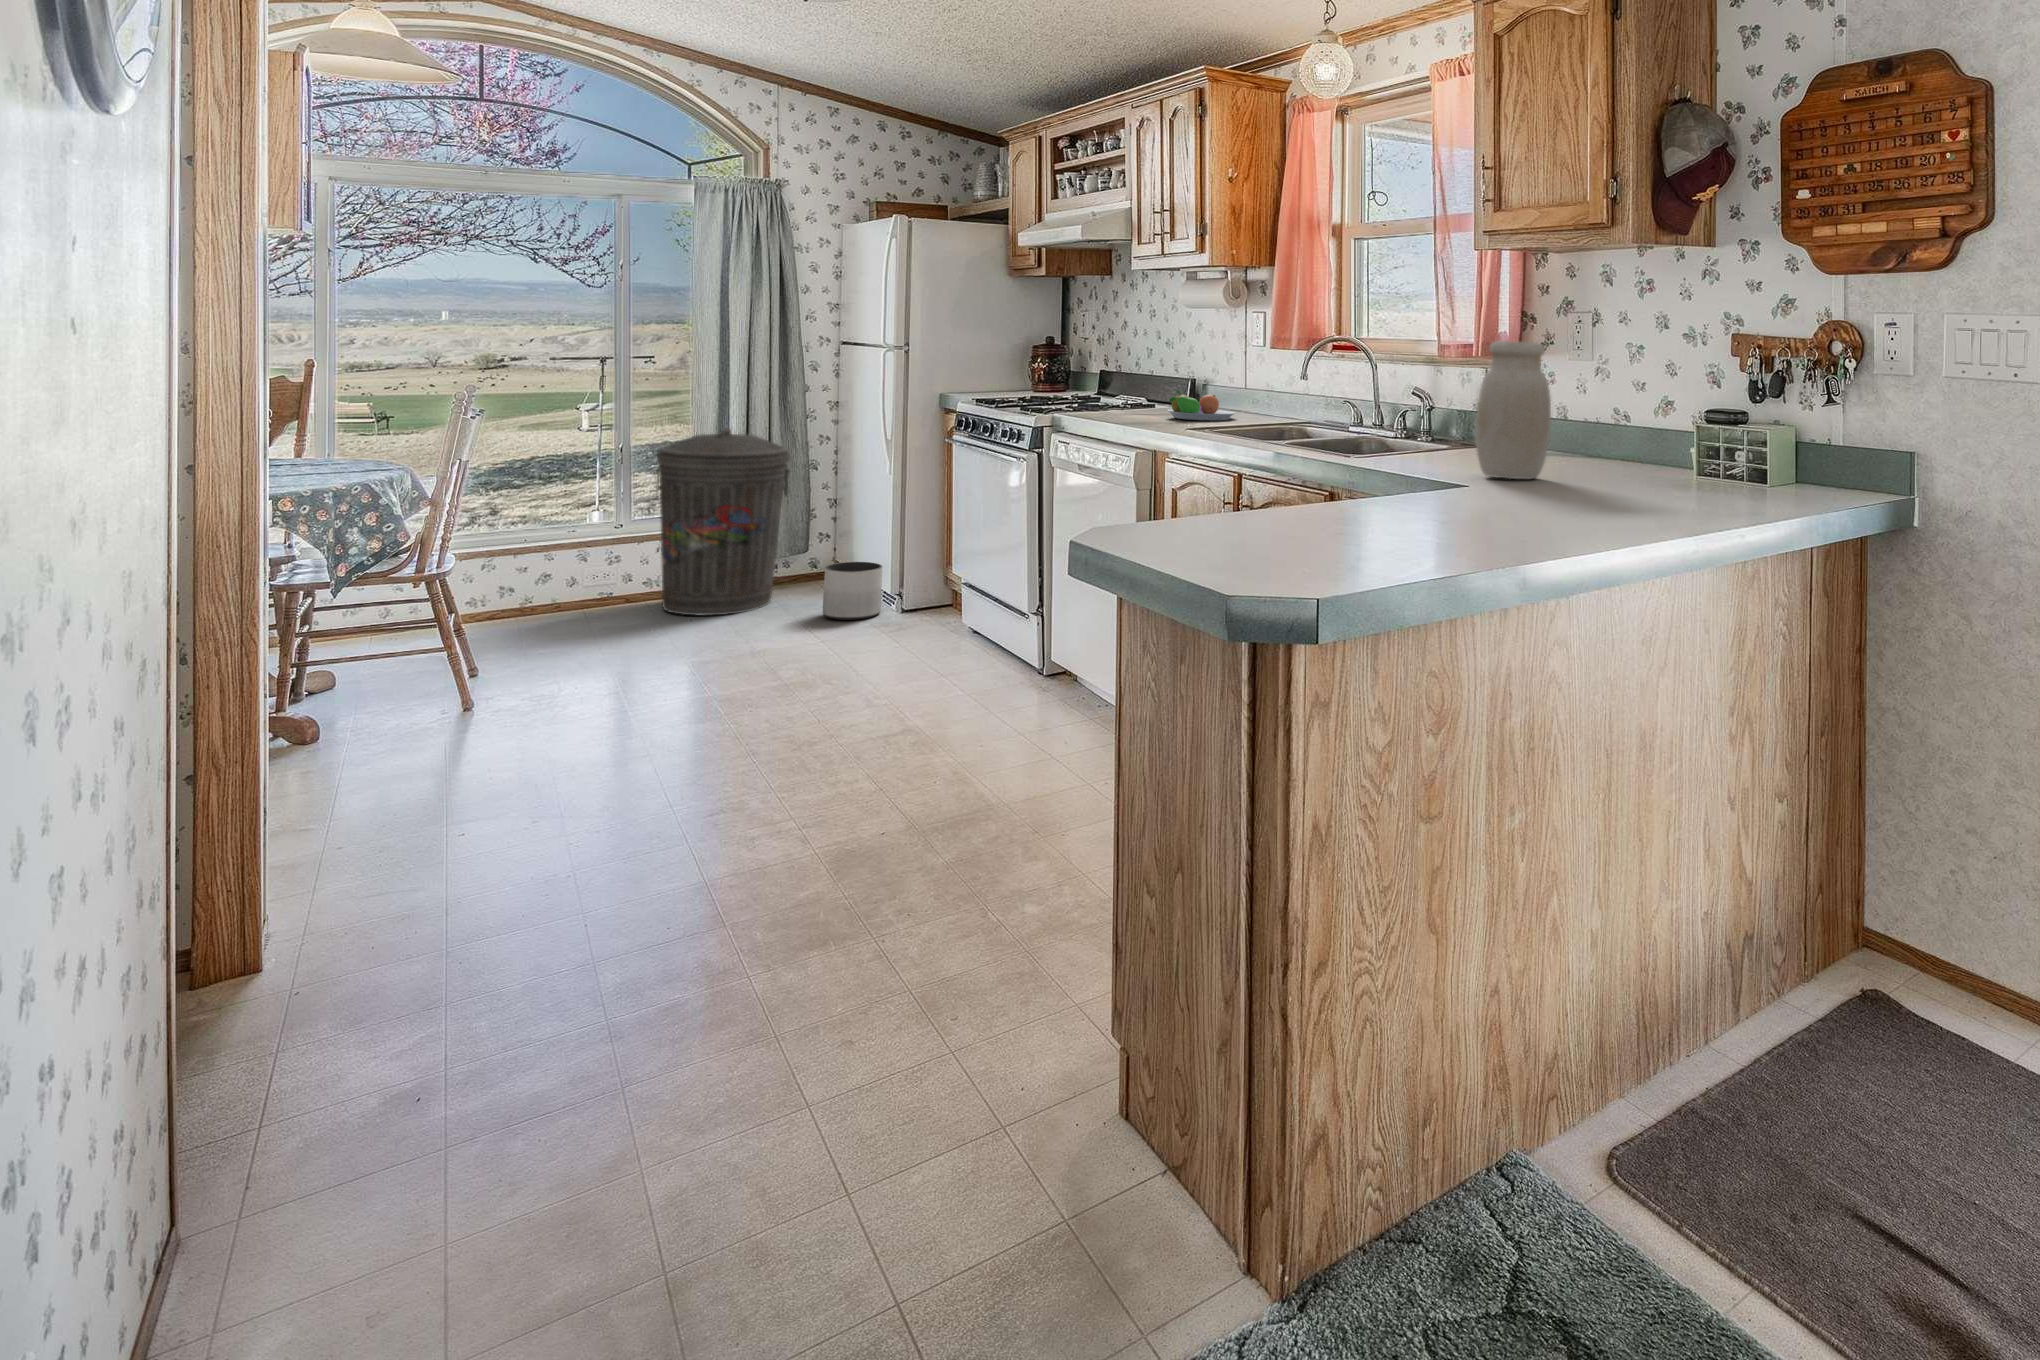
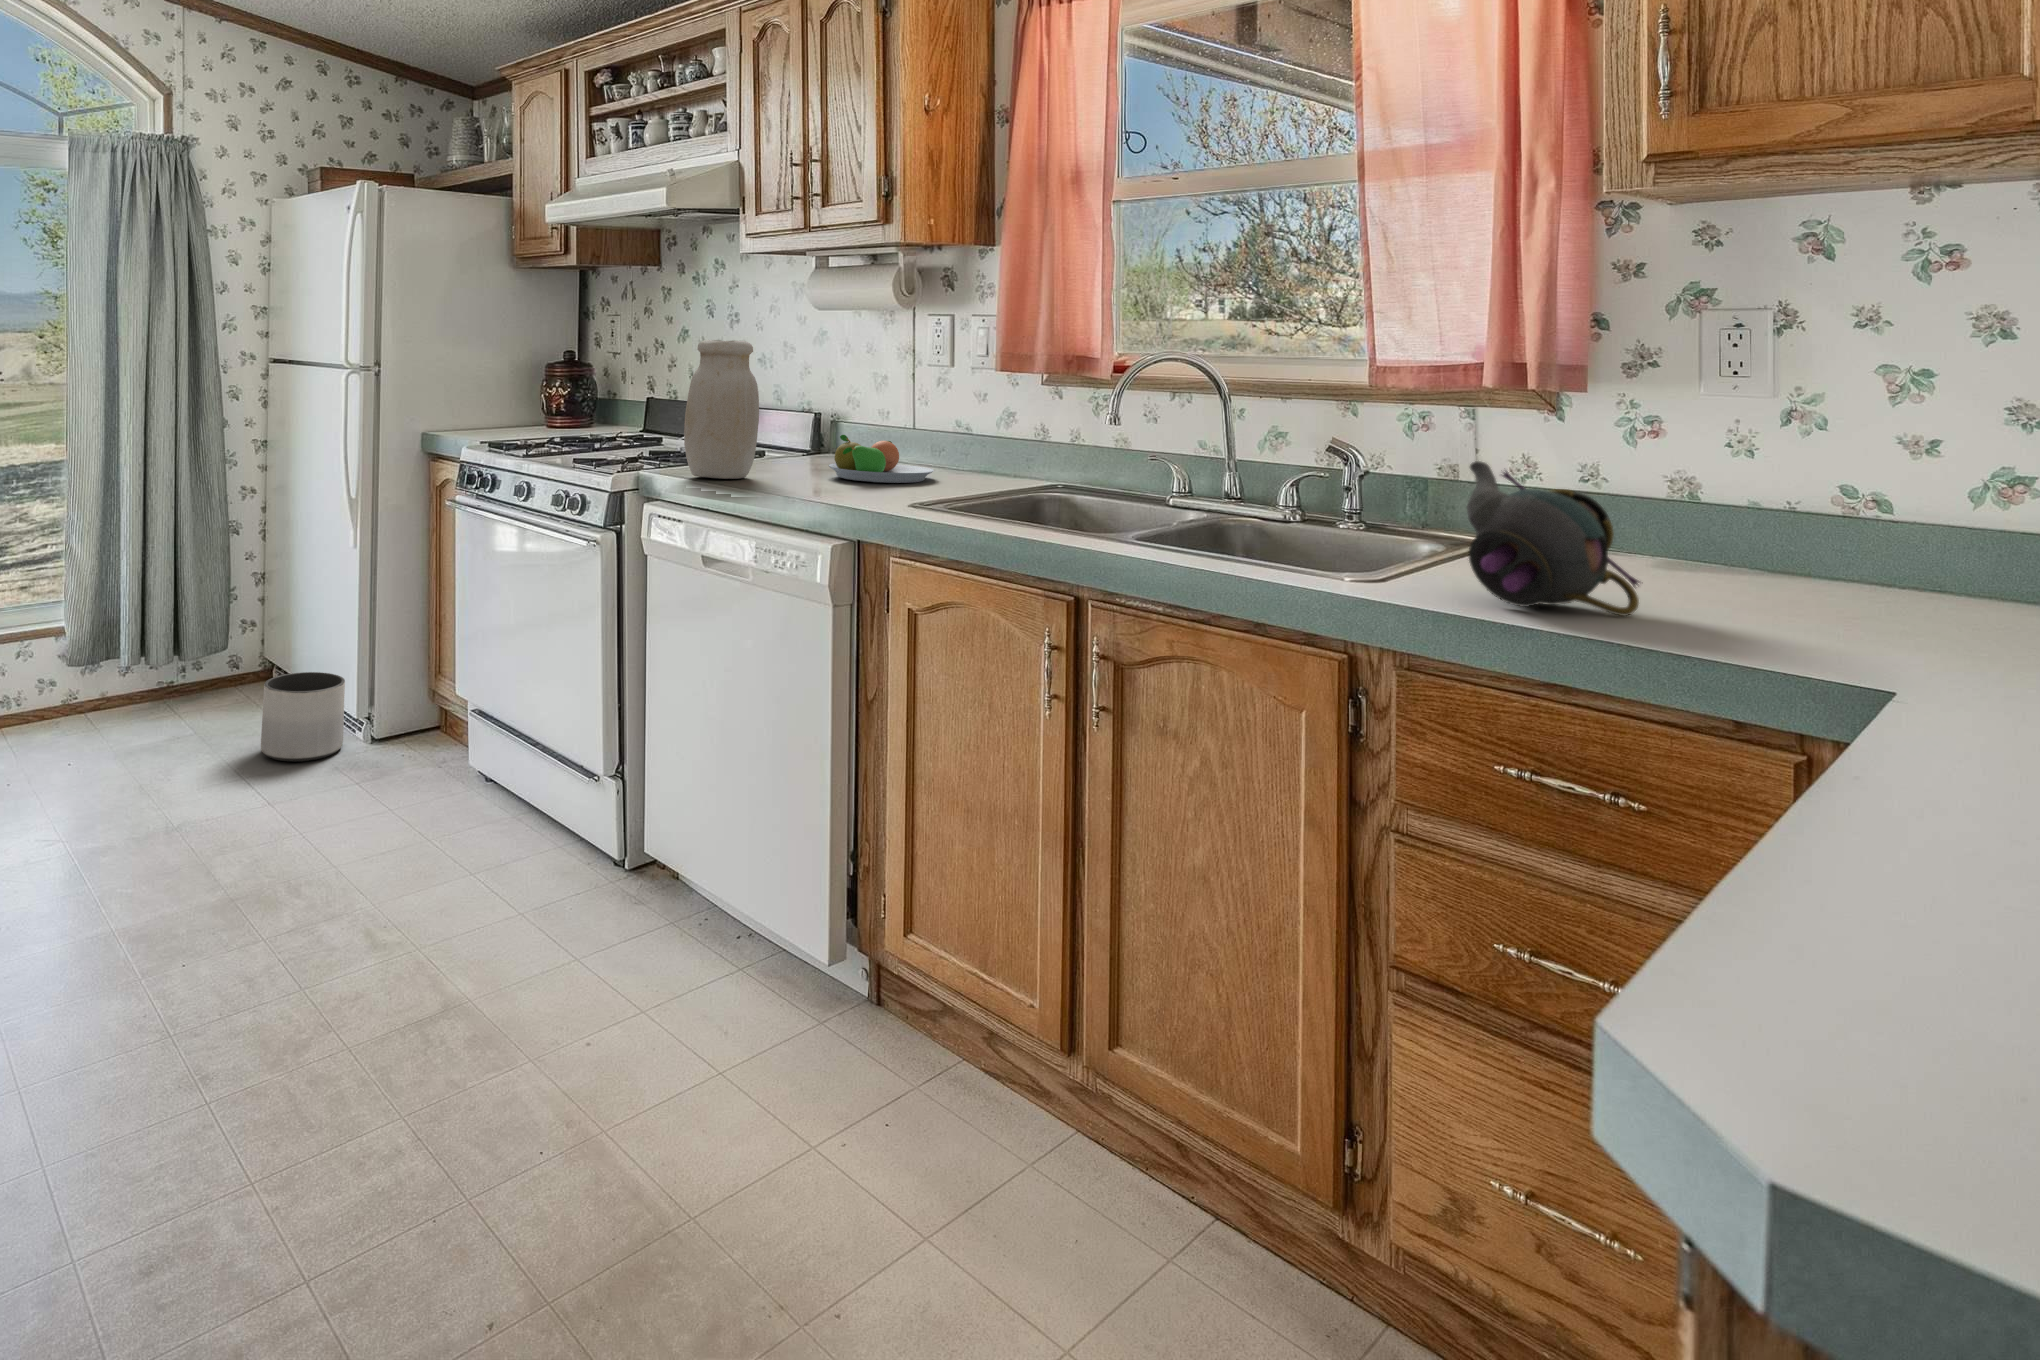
jar: present [1475,341,1551,479] -> present [684,340,759,479]
teapot: none [1371,392,1450,468] -> present [1467,461,1640,616]
trash can: present [656,428,790,616] -> none [17,483,207,757]

